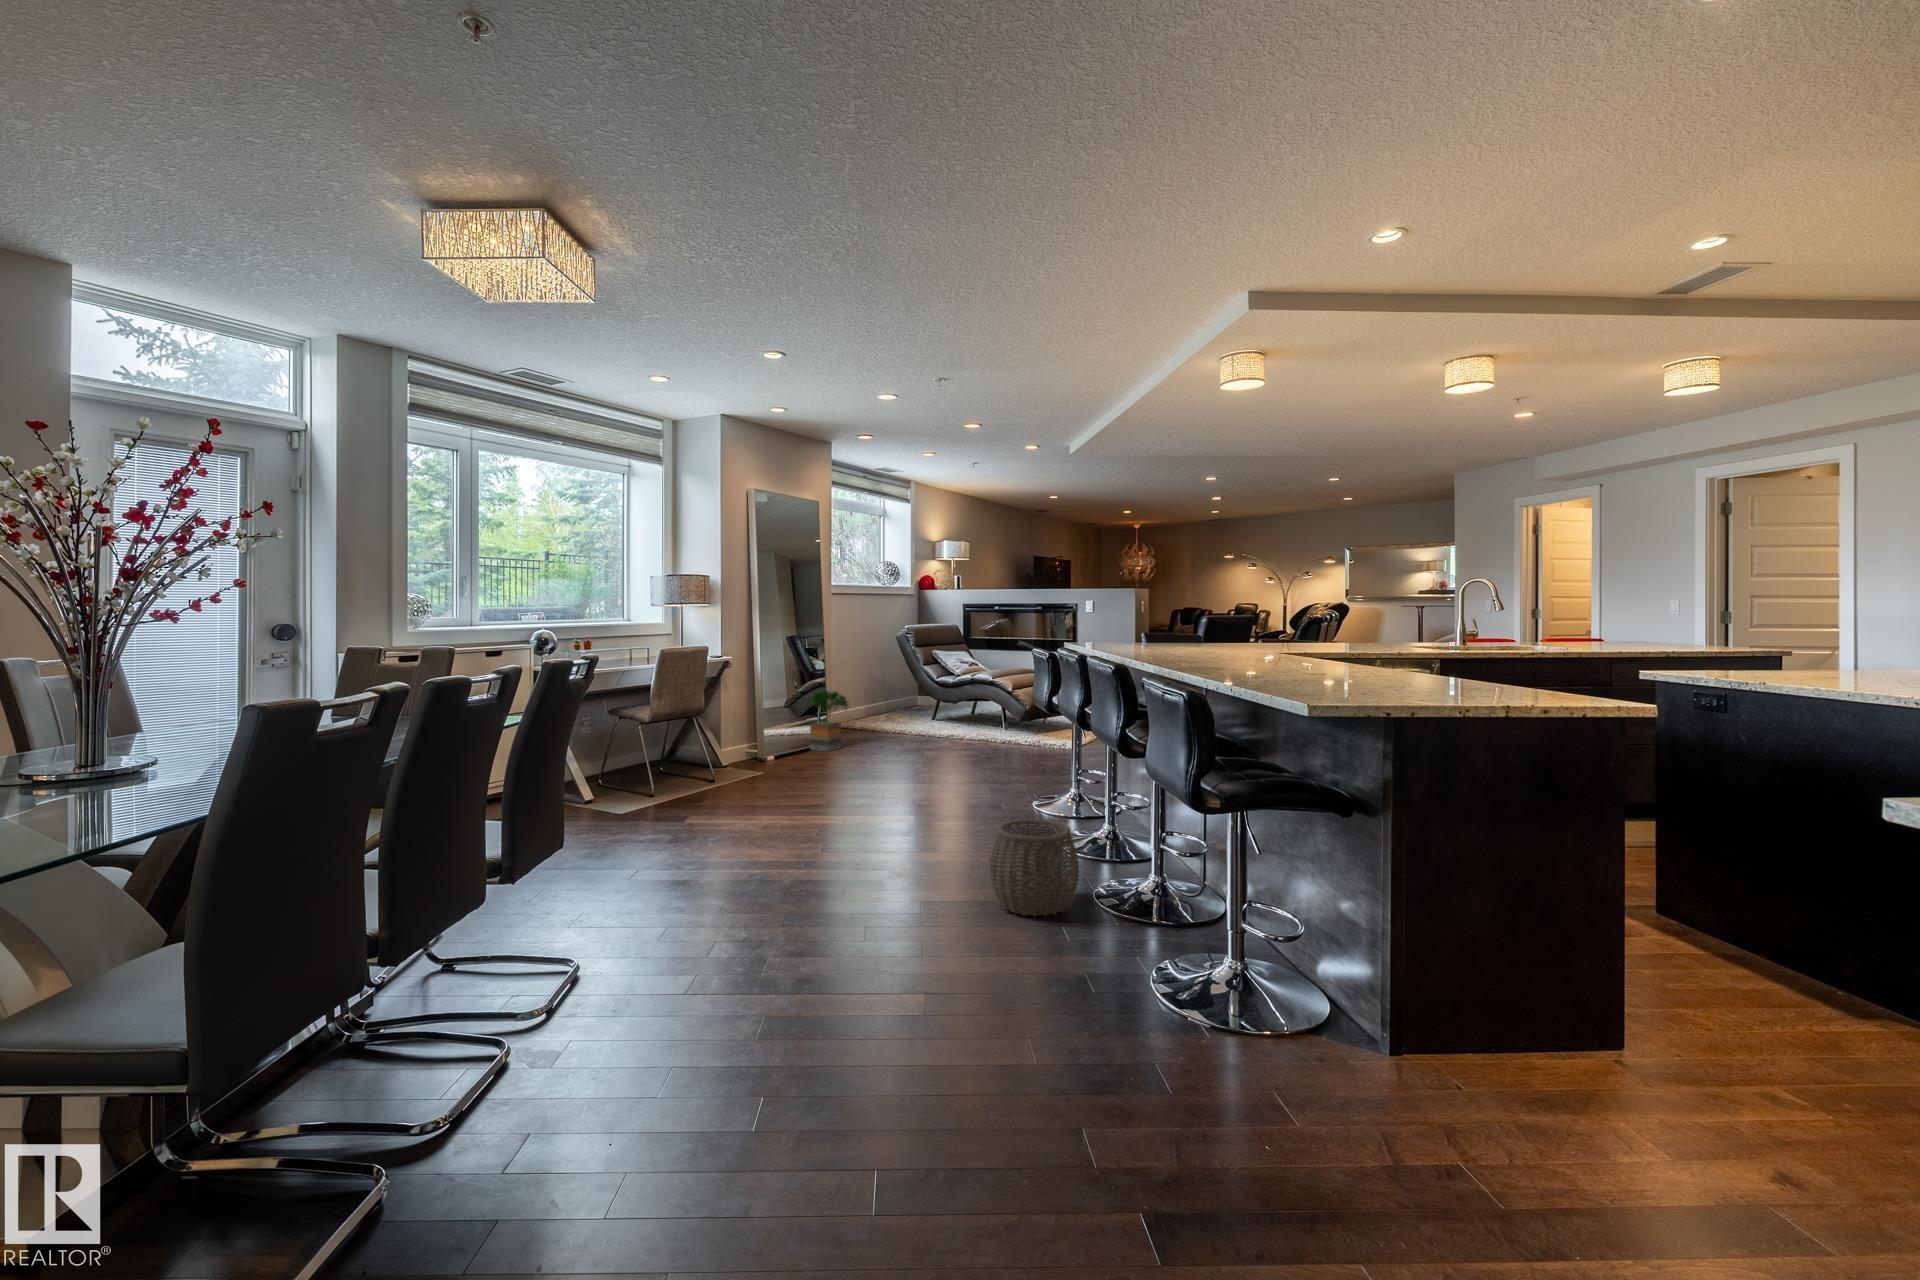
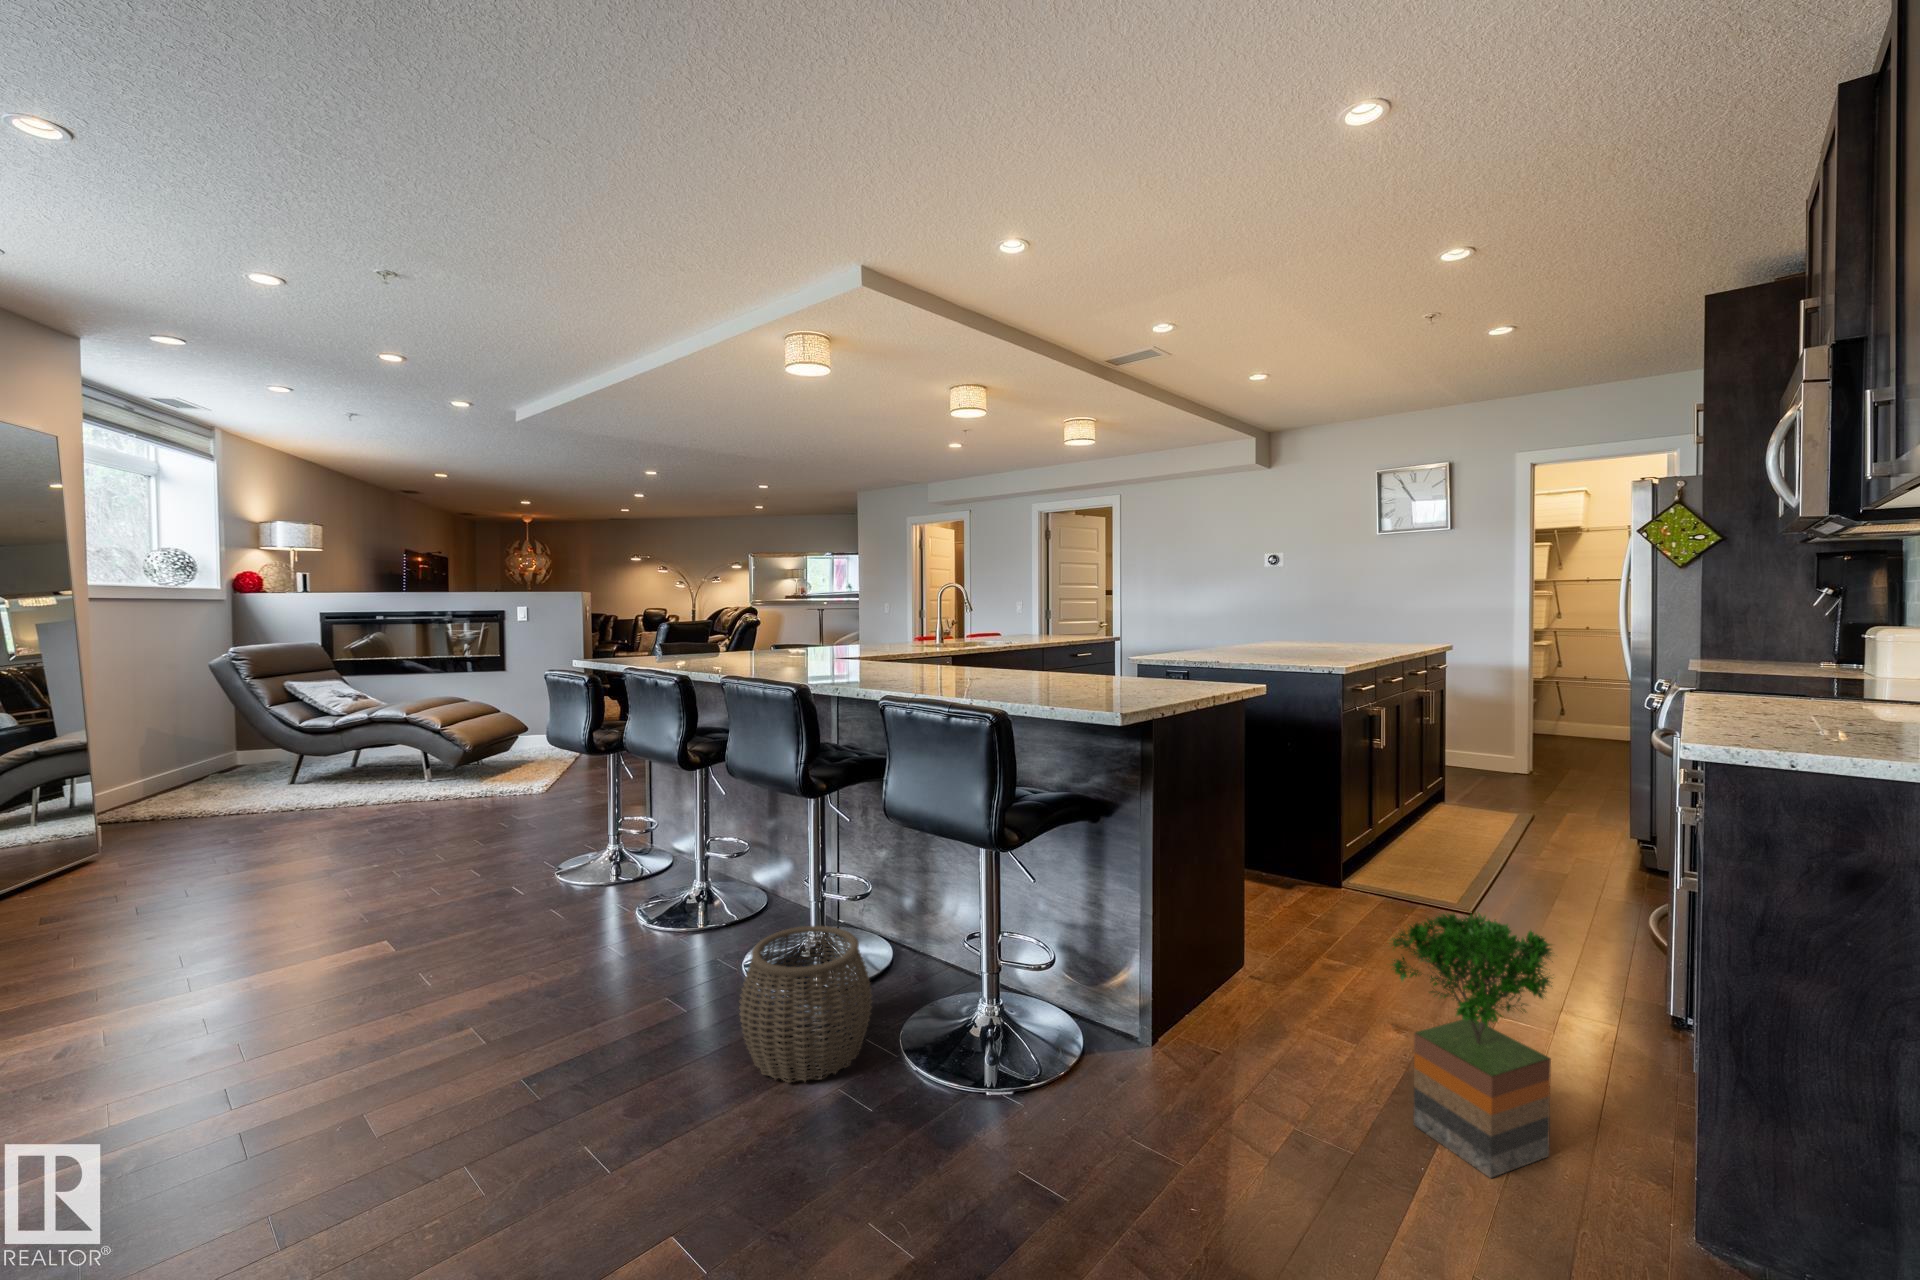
potted tree: present [805,691,849,751] -> present [1389,913,1553,1178]

